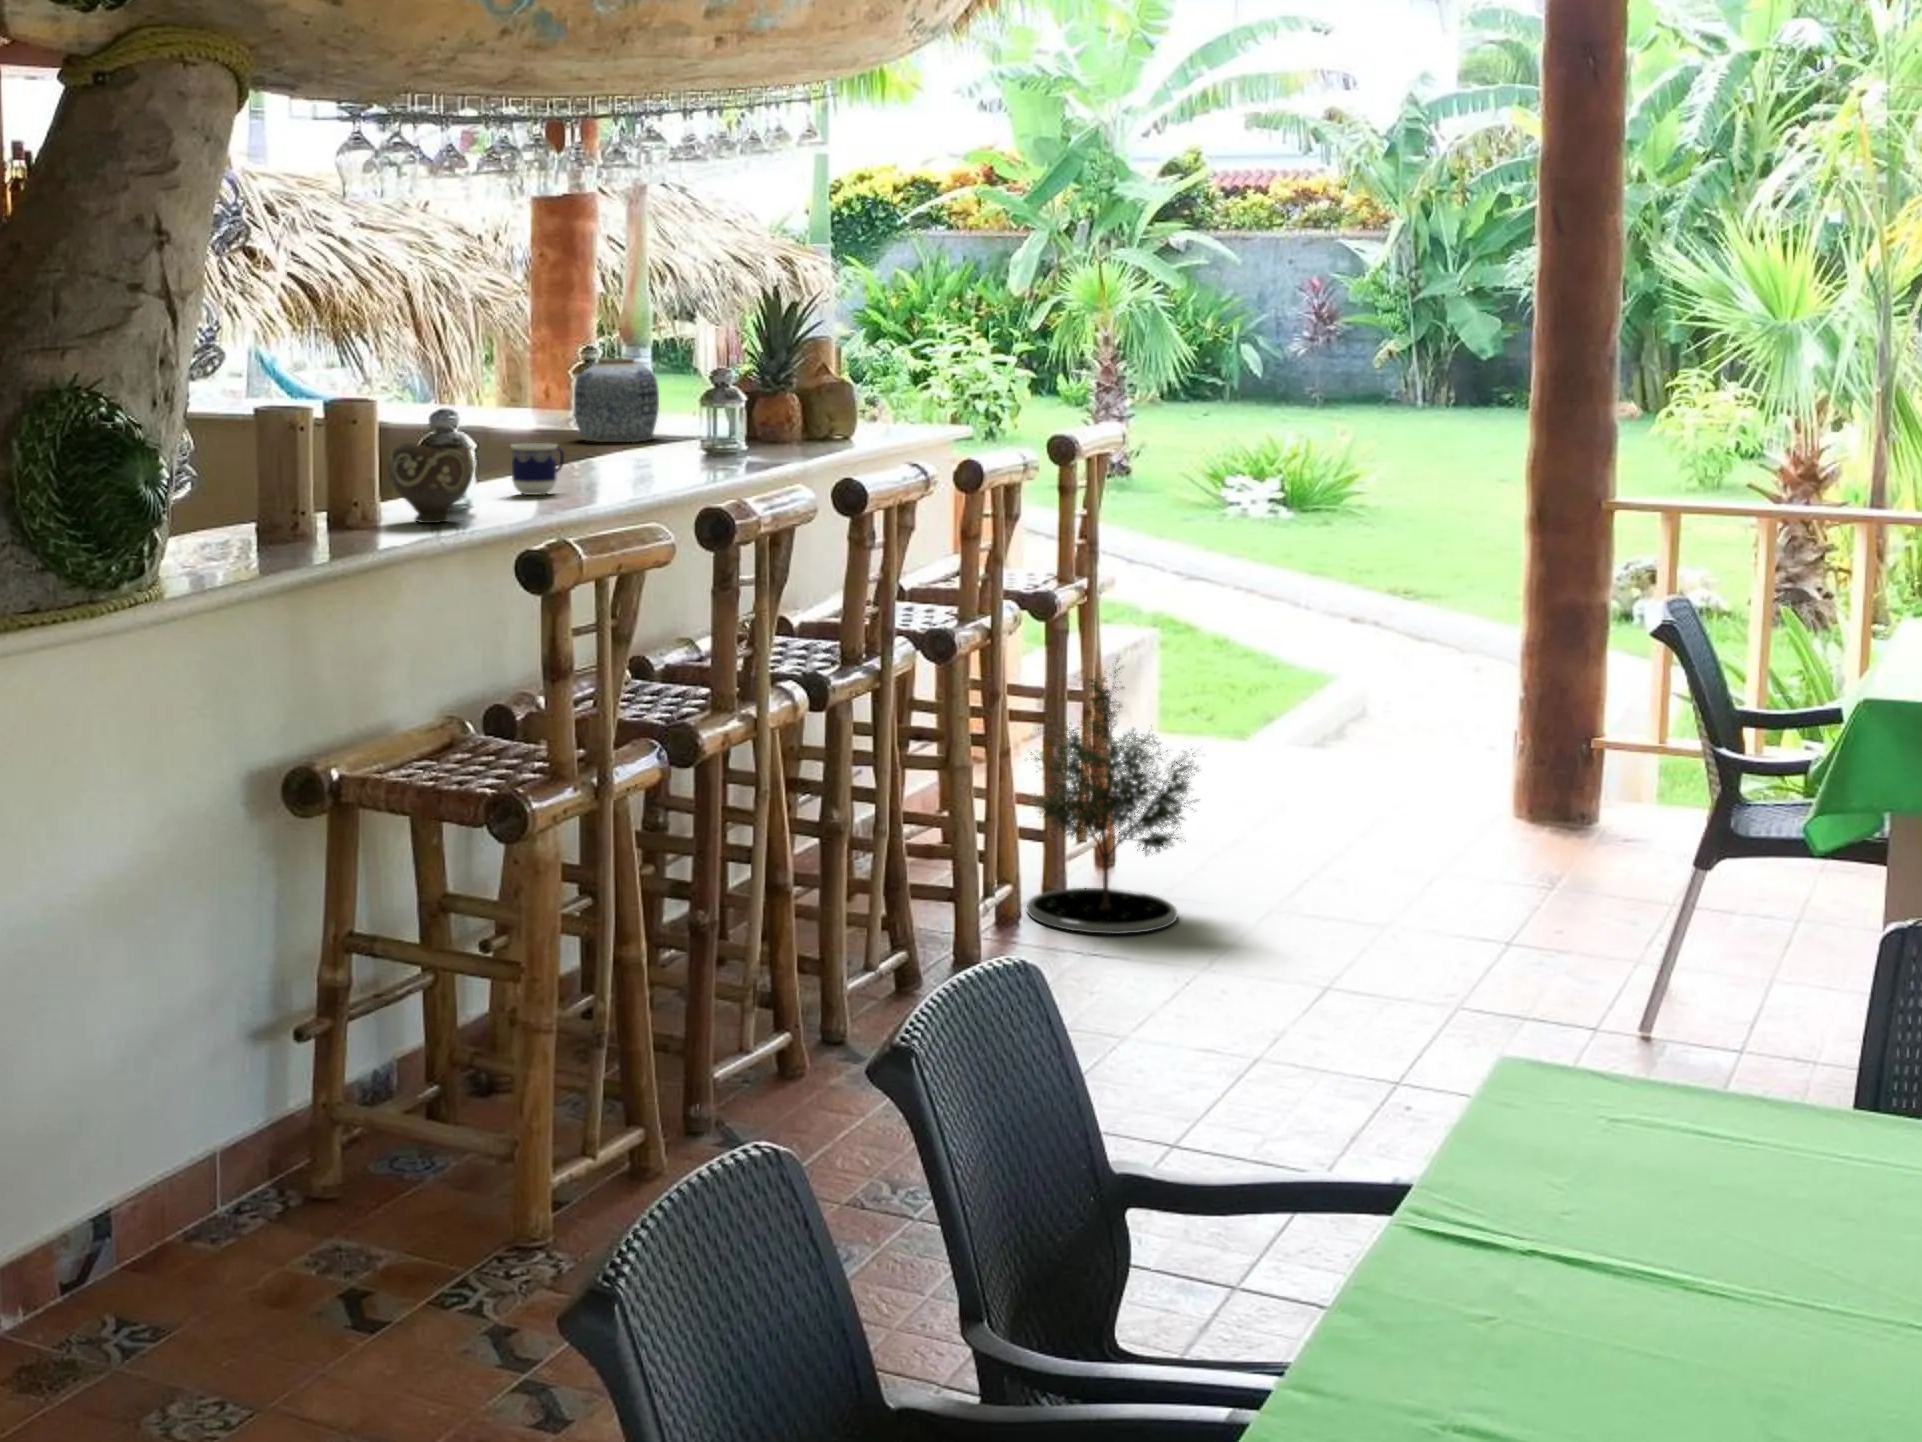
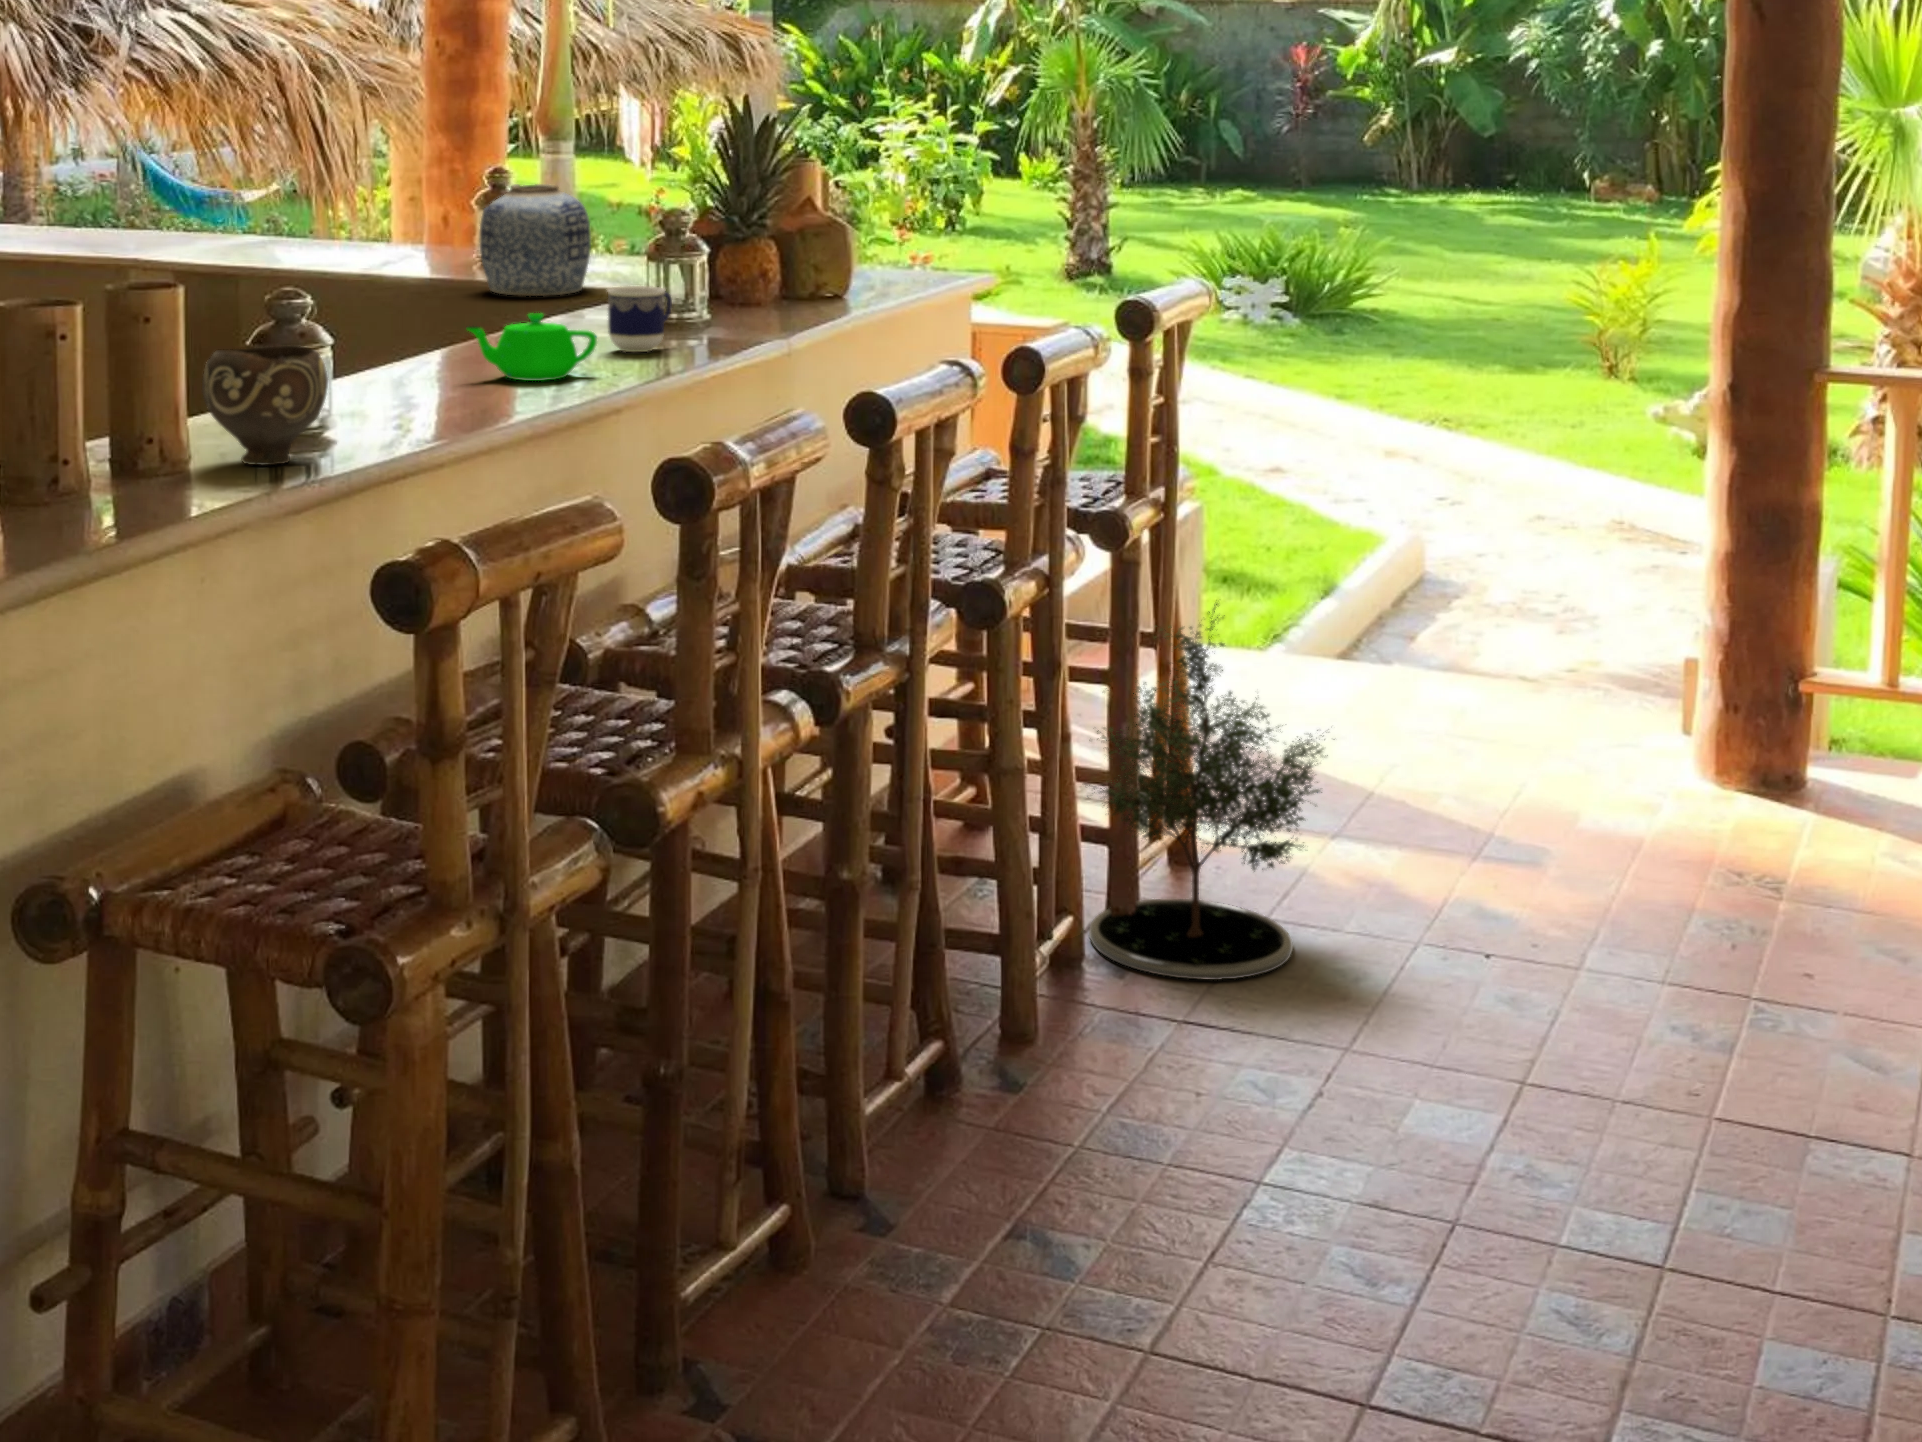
teapot: none [566,437,660,484] -> present [466,313,597,381]
cup: present [512,443,564,495] -> present [607,286,672,352]

